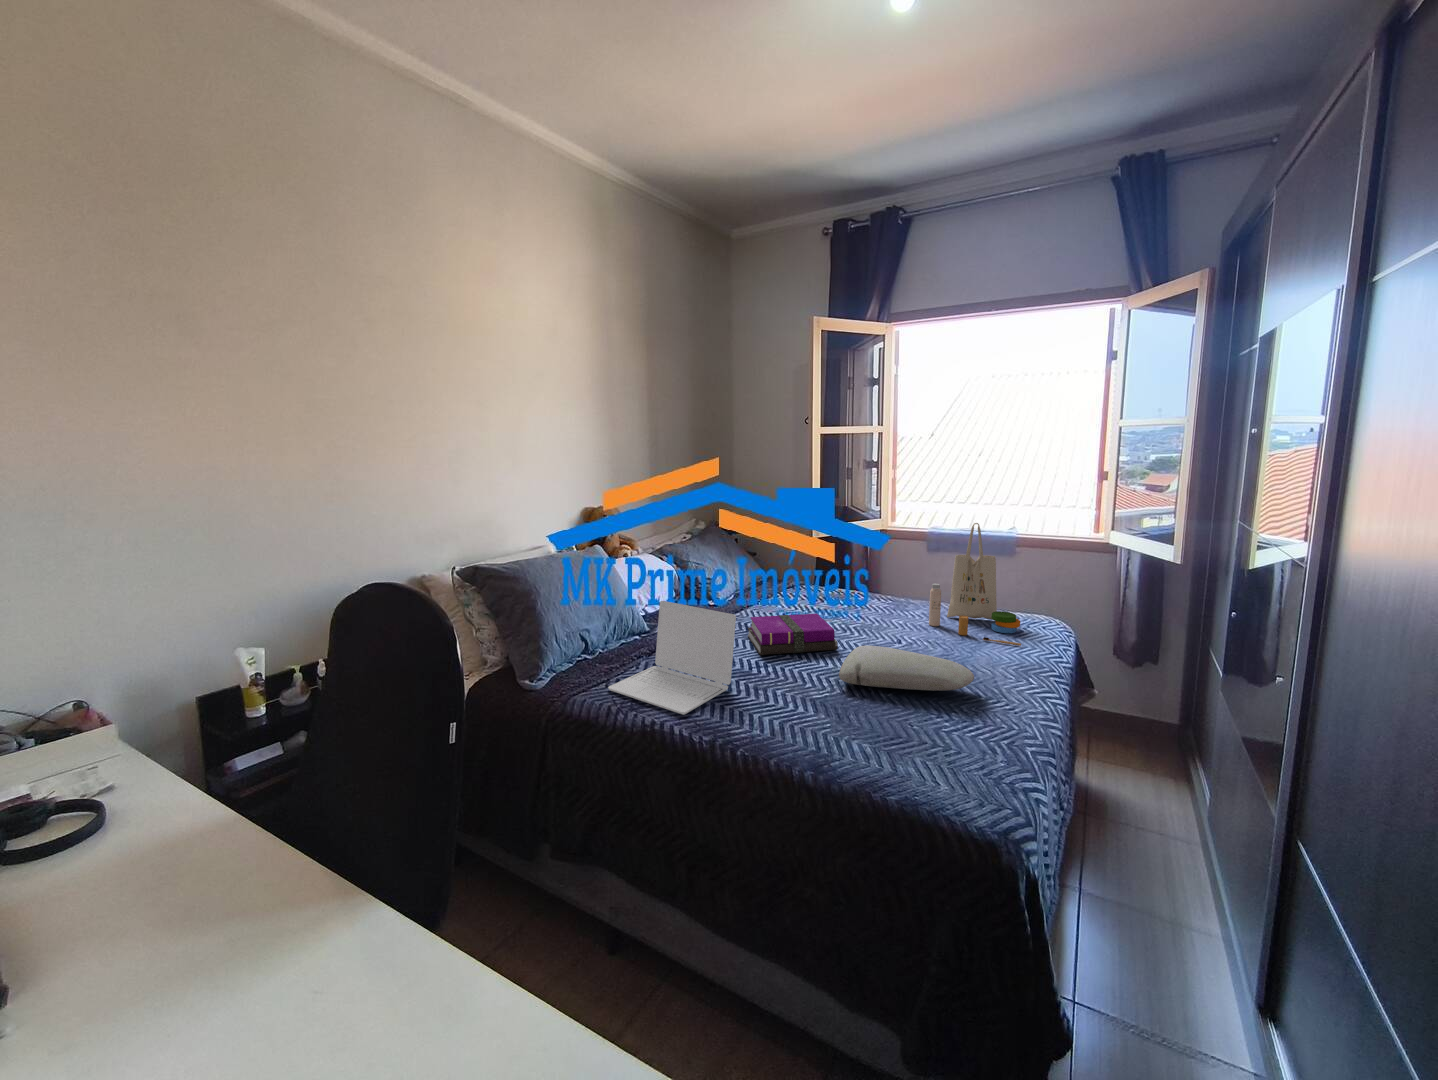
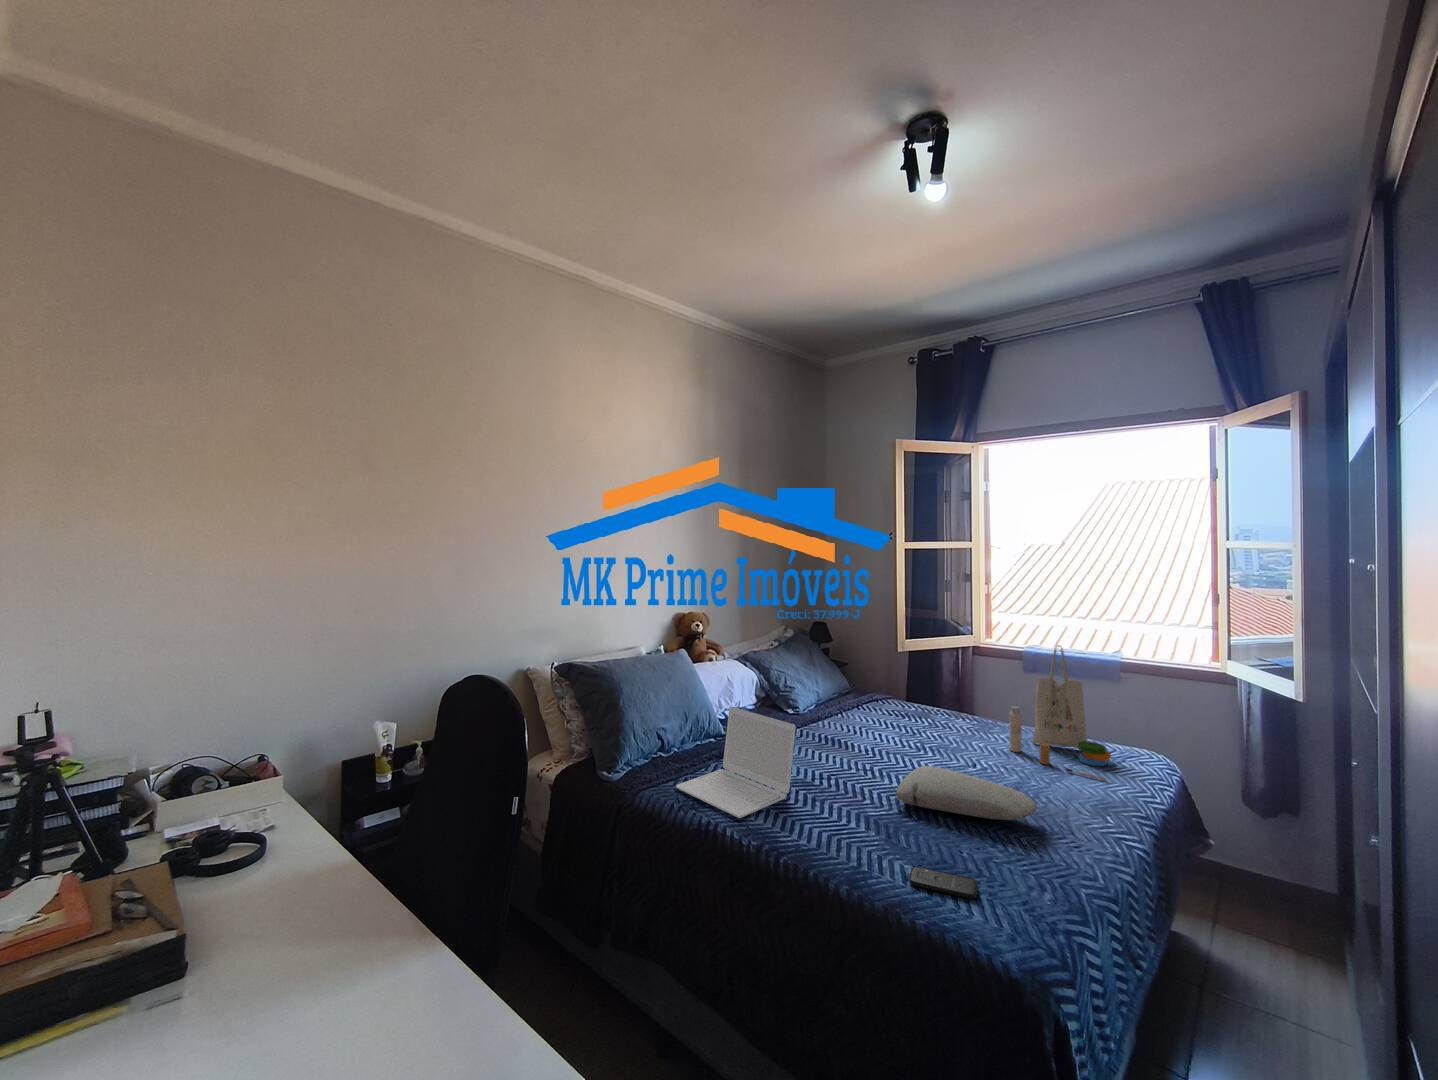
notebook: present [748,614,838,655] -> none [817,728,905,768]
smartphone: none [870,745,938,770] -> present [909,867,977,899]

